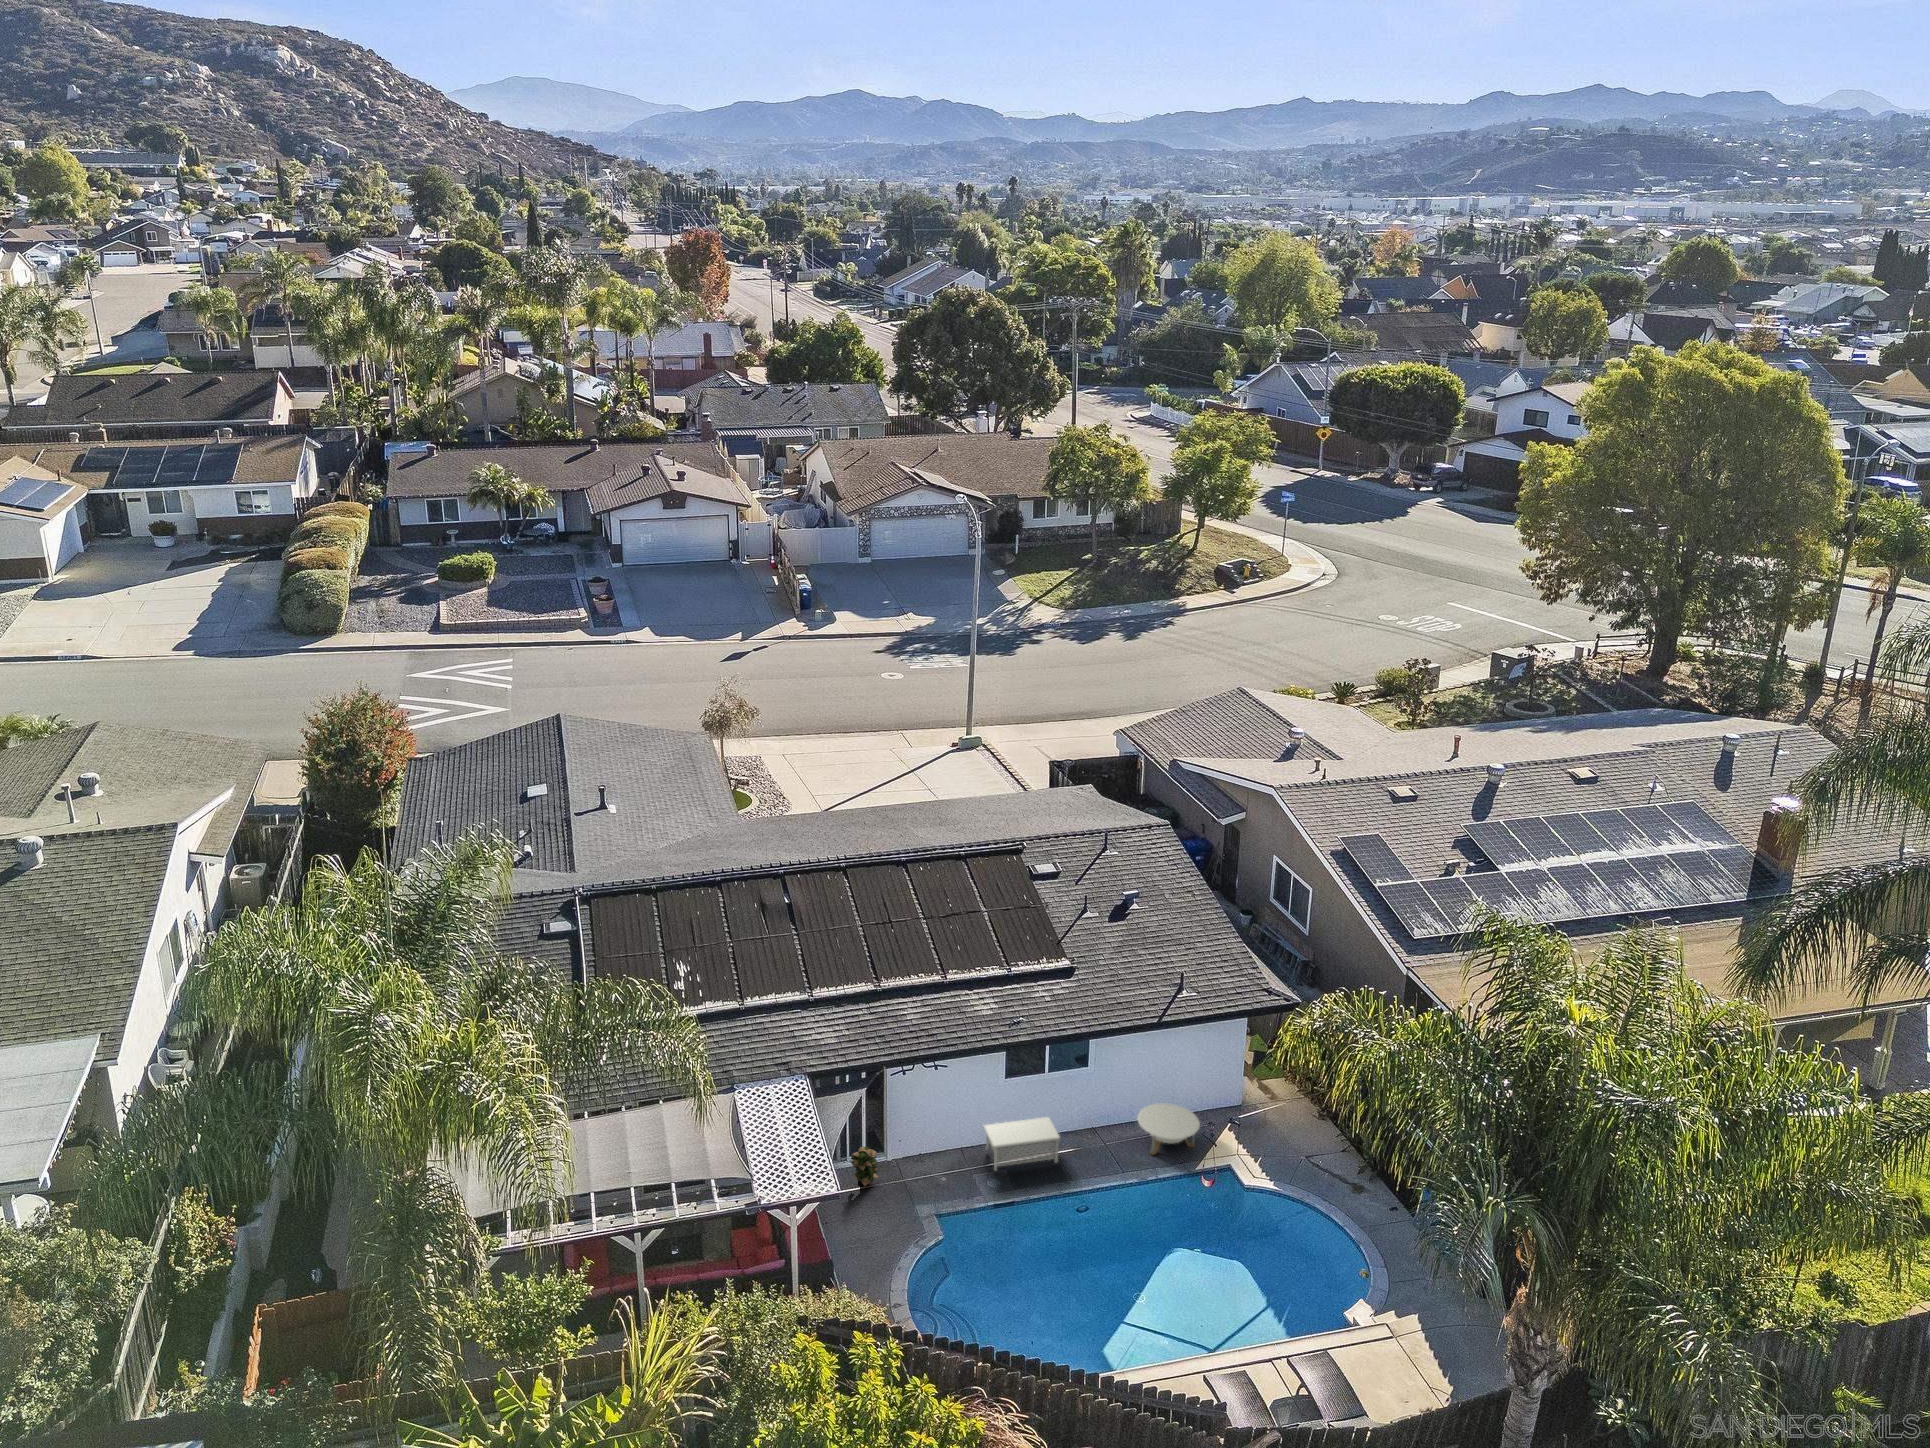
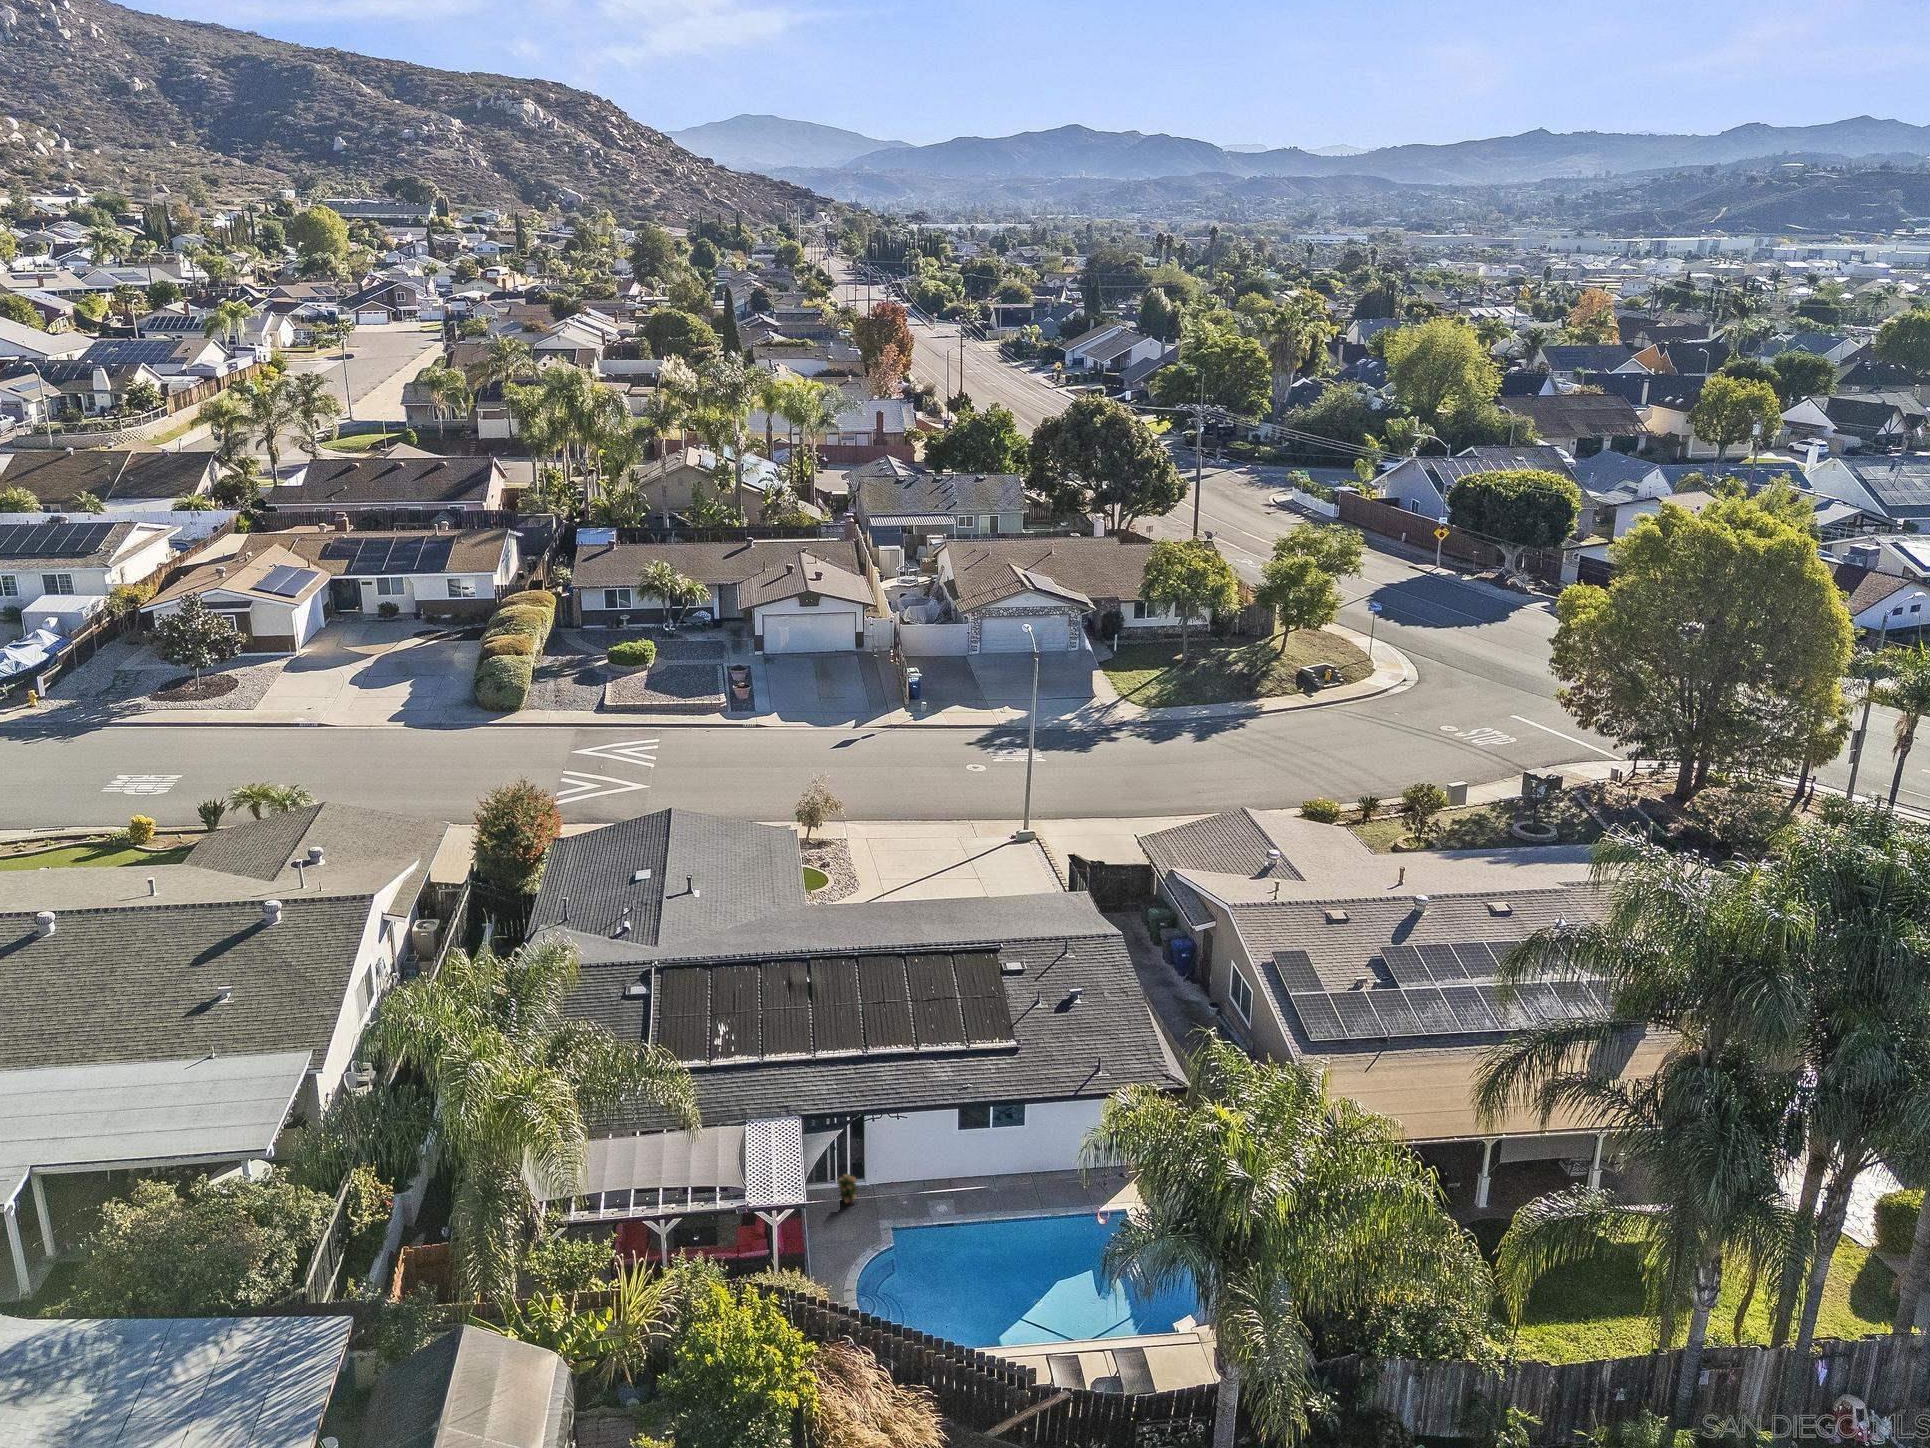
round table: present [1137,1103,1200,1155] -> none [1063,1159,1111,1199]
storage bench: present [984,1117,1060,1171] -> none [942,1163,998,1201]

